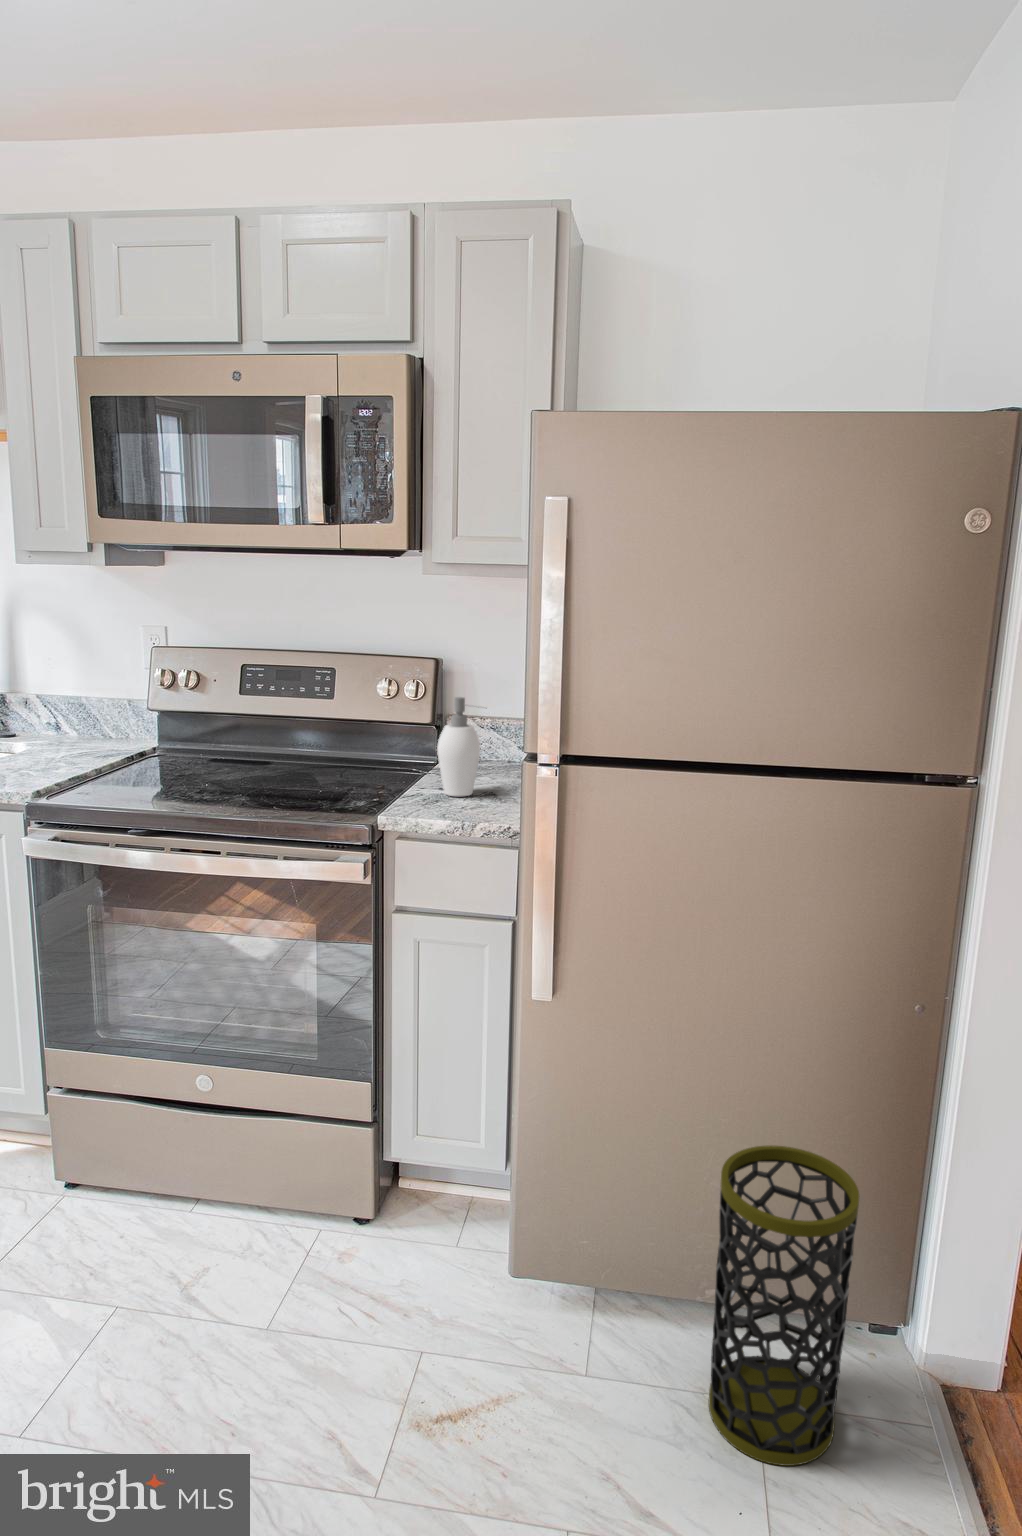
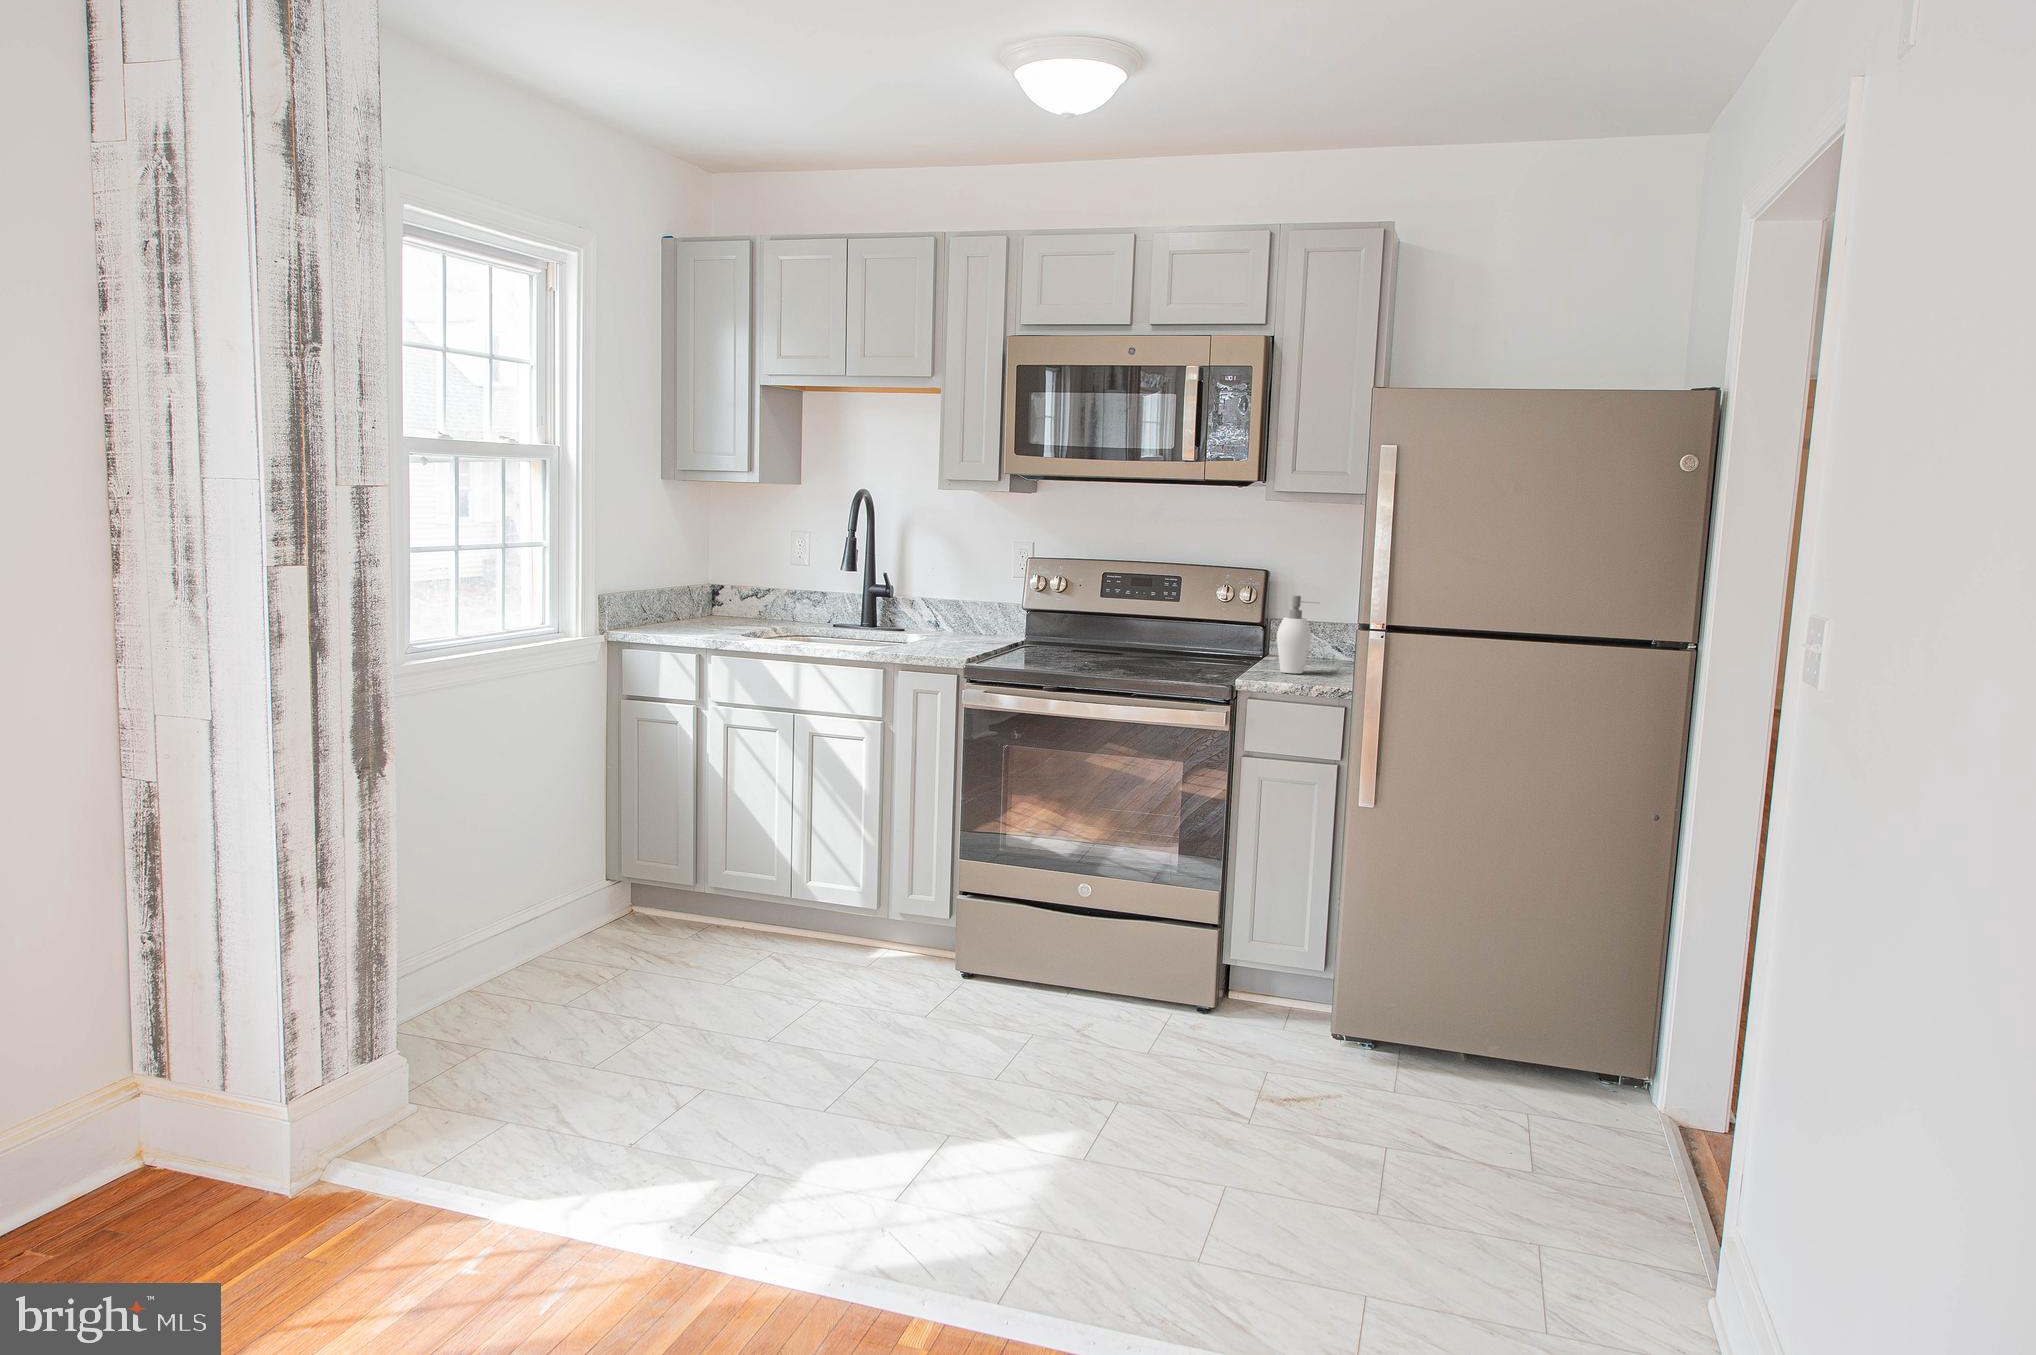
trash can: present [709,1146,859,1466] -> none [1501,914,1617,1134]

